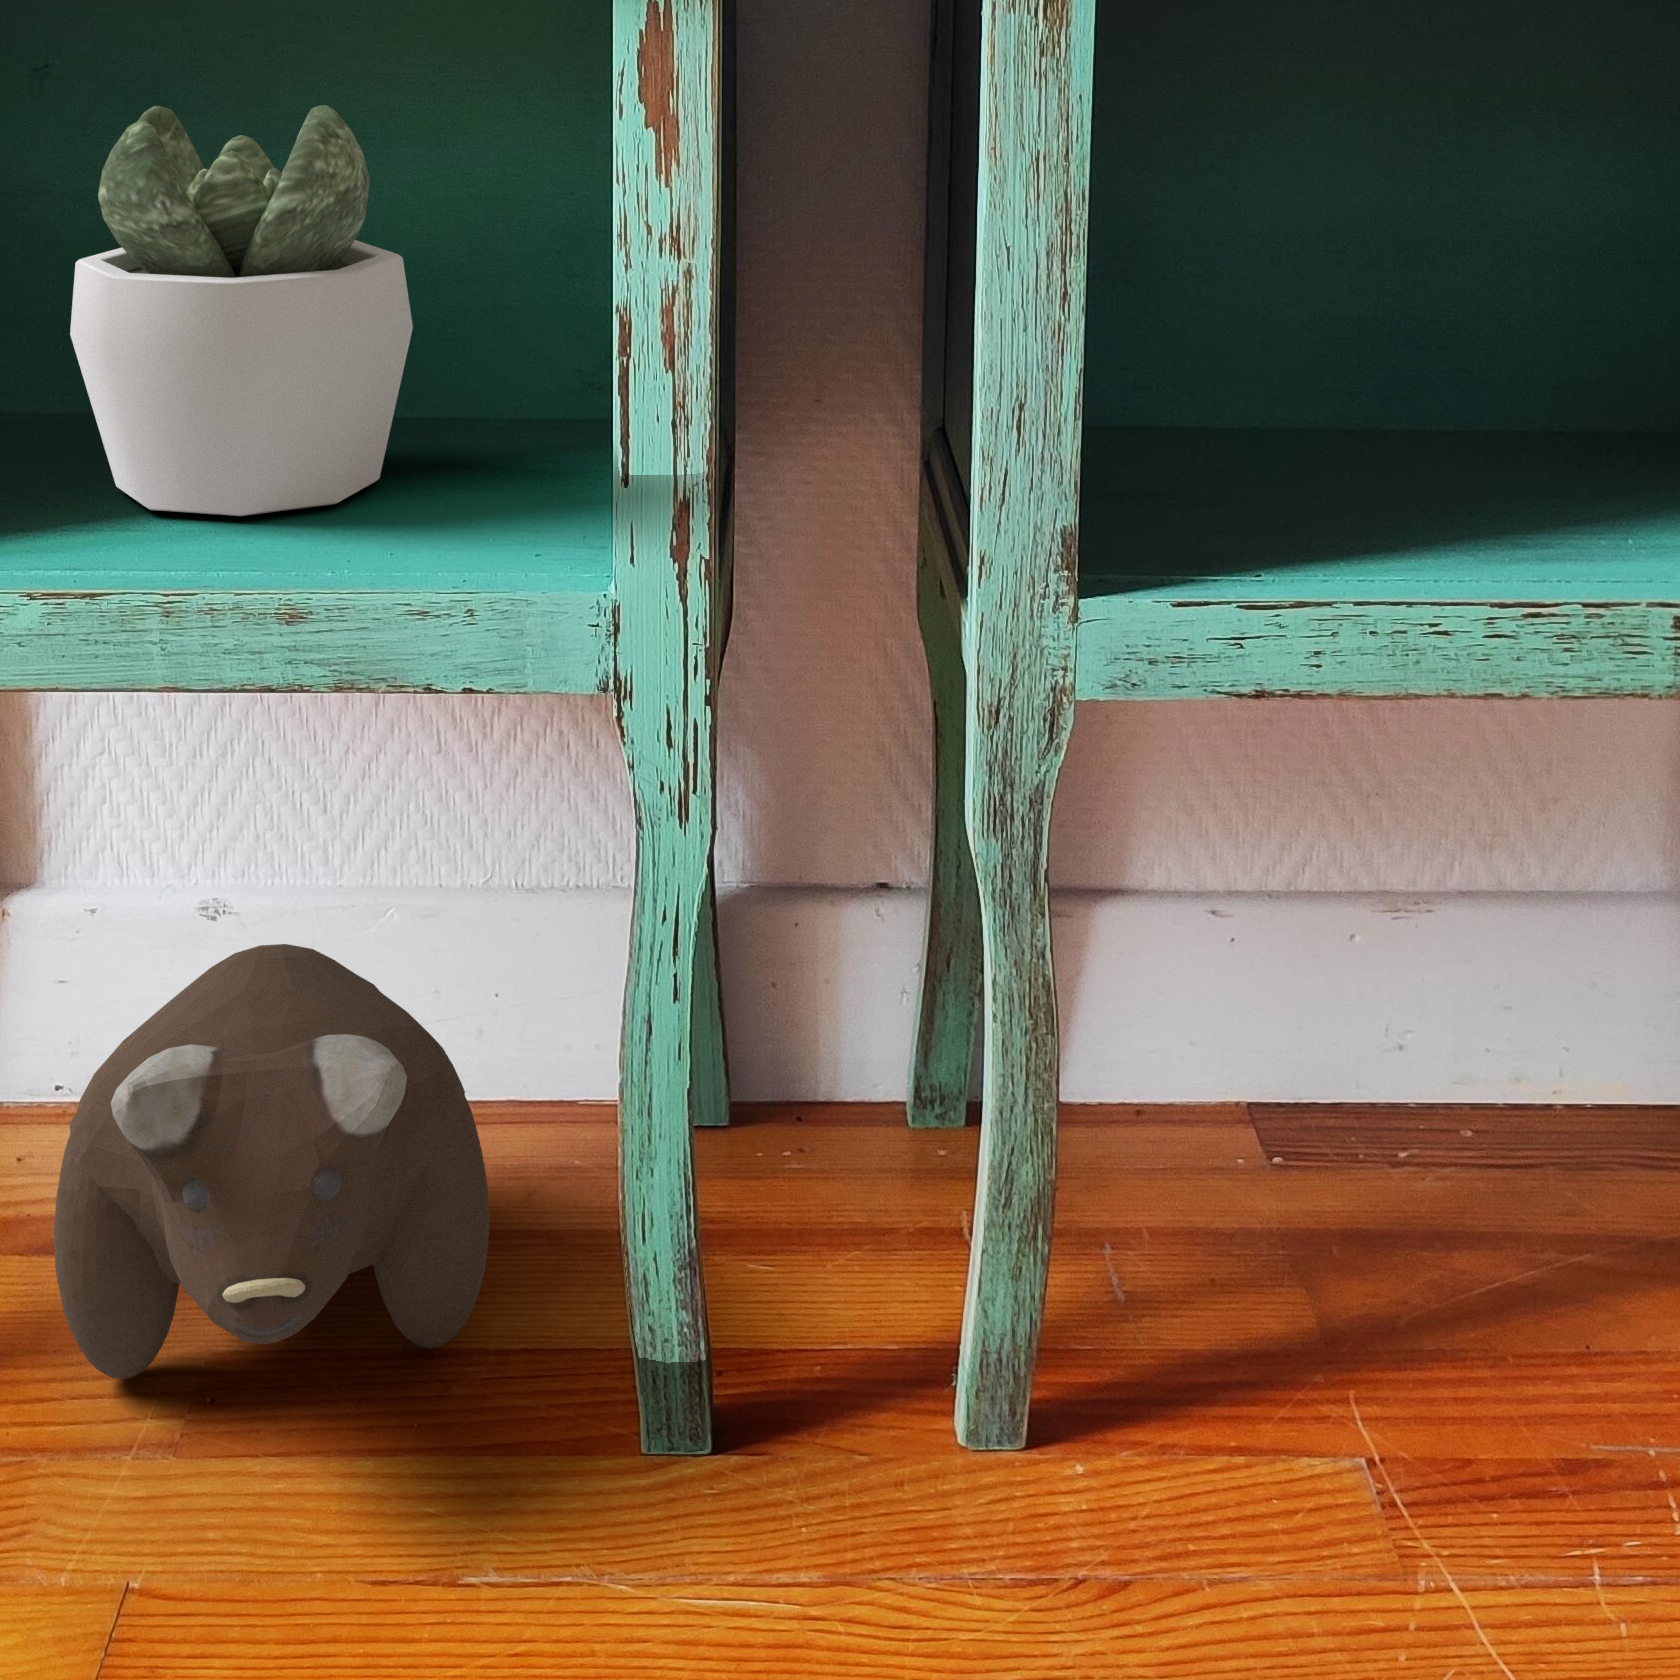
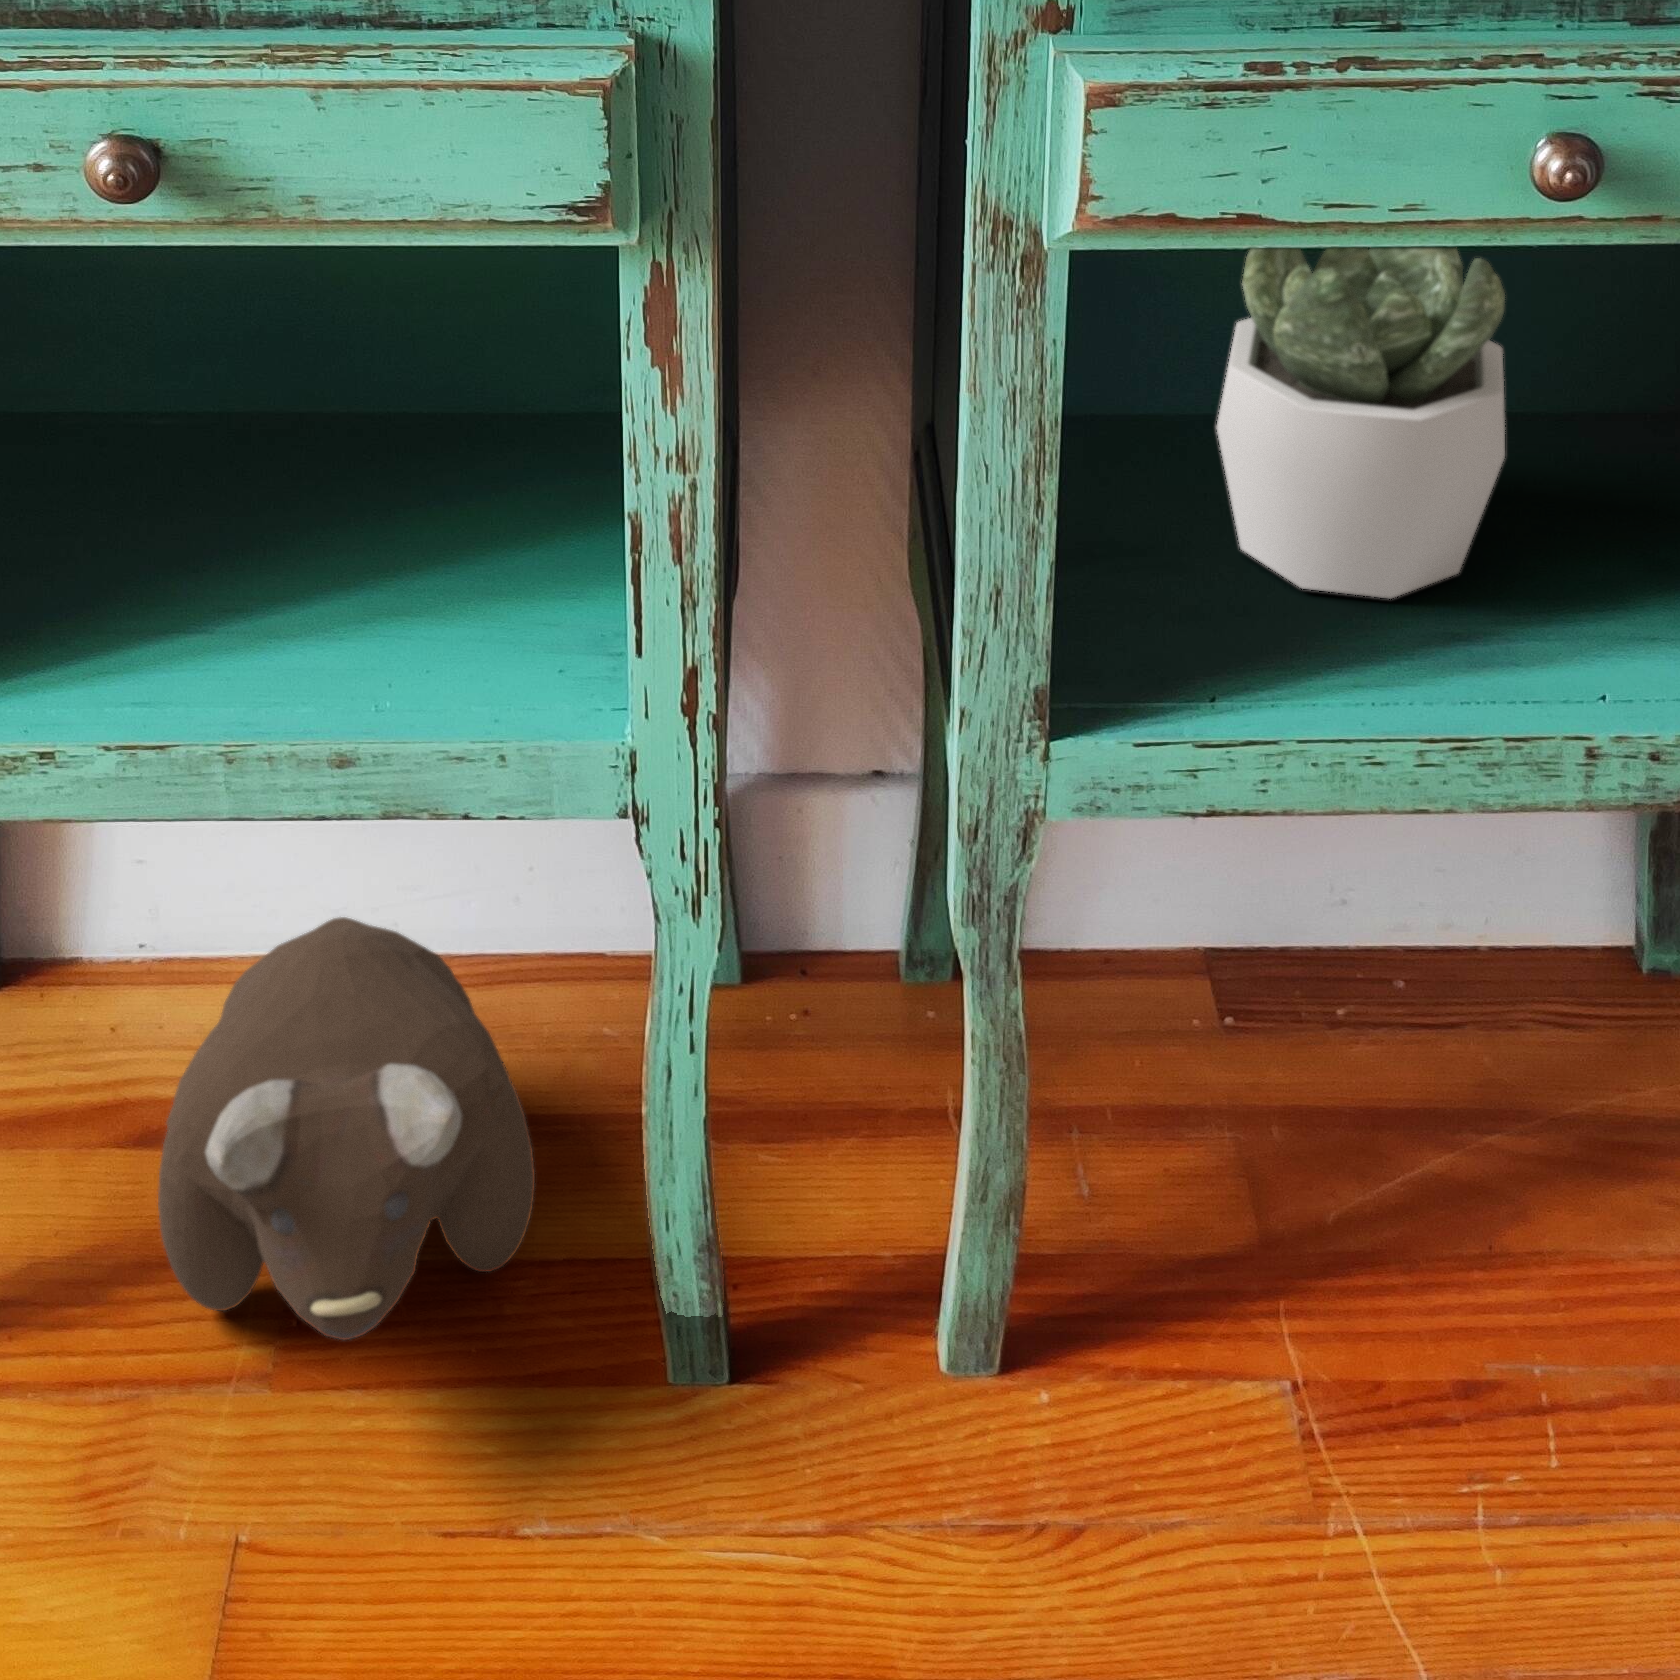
succulent plant: present [70,105,413,516] -> present [1216,248,1505,598]

